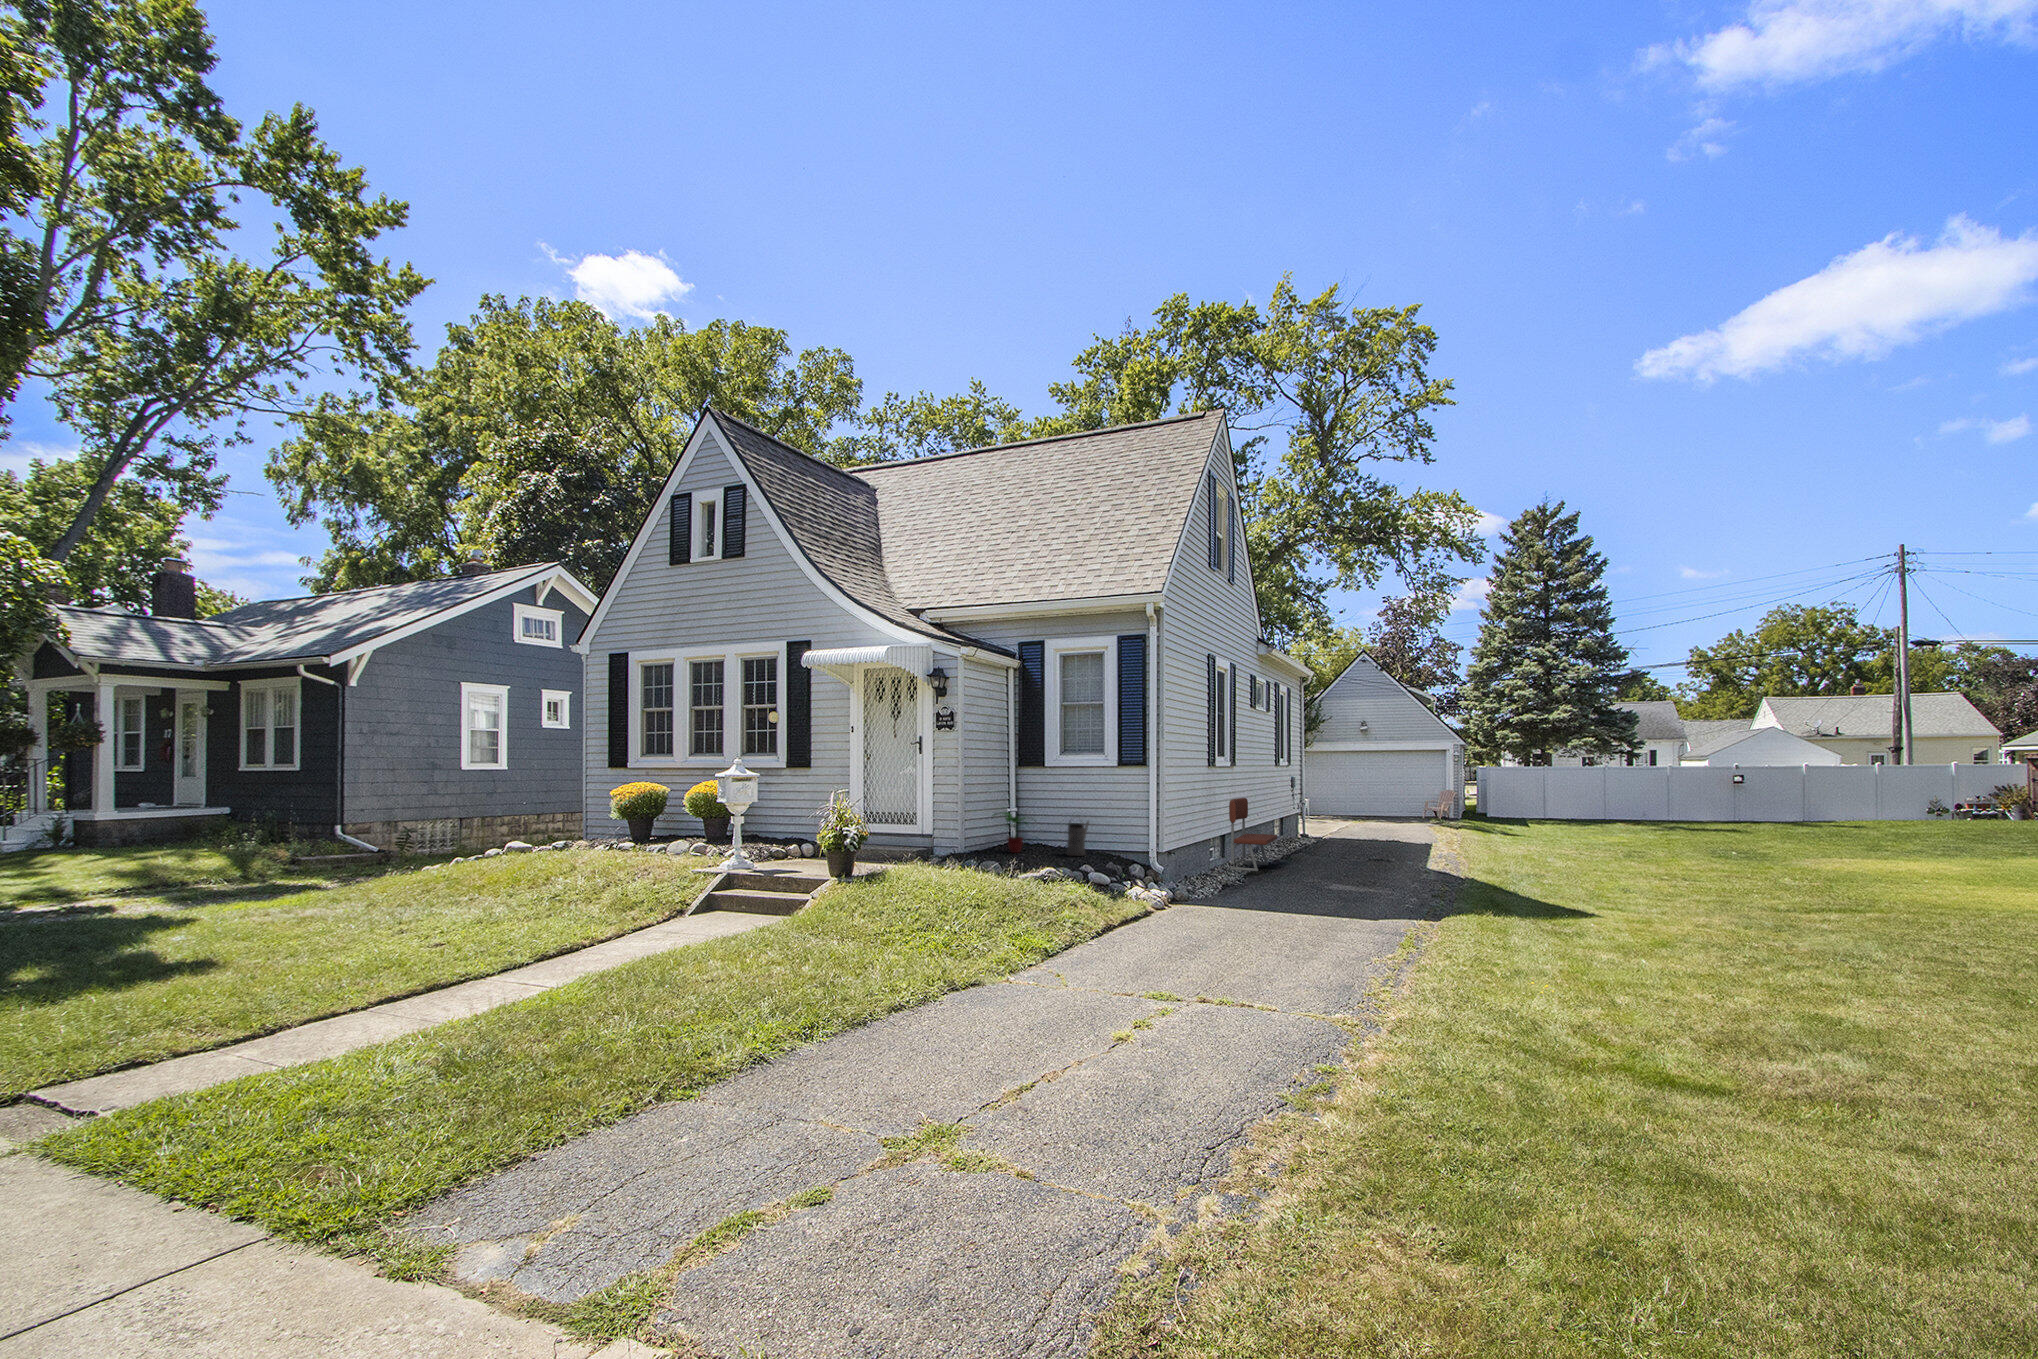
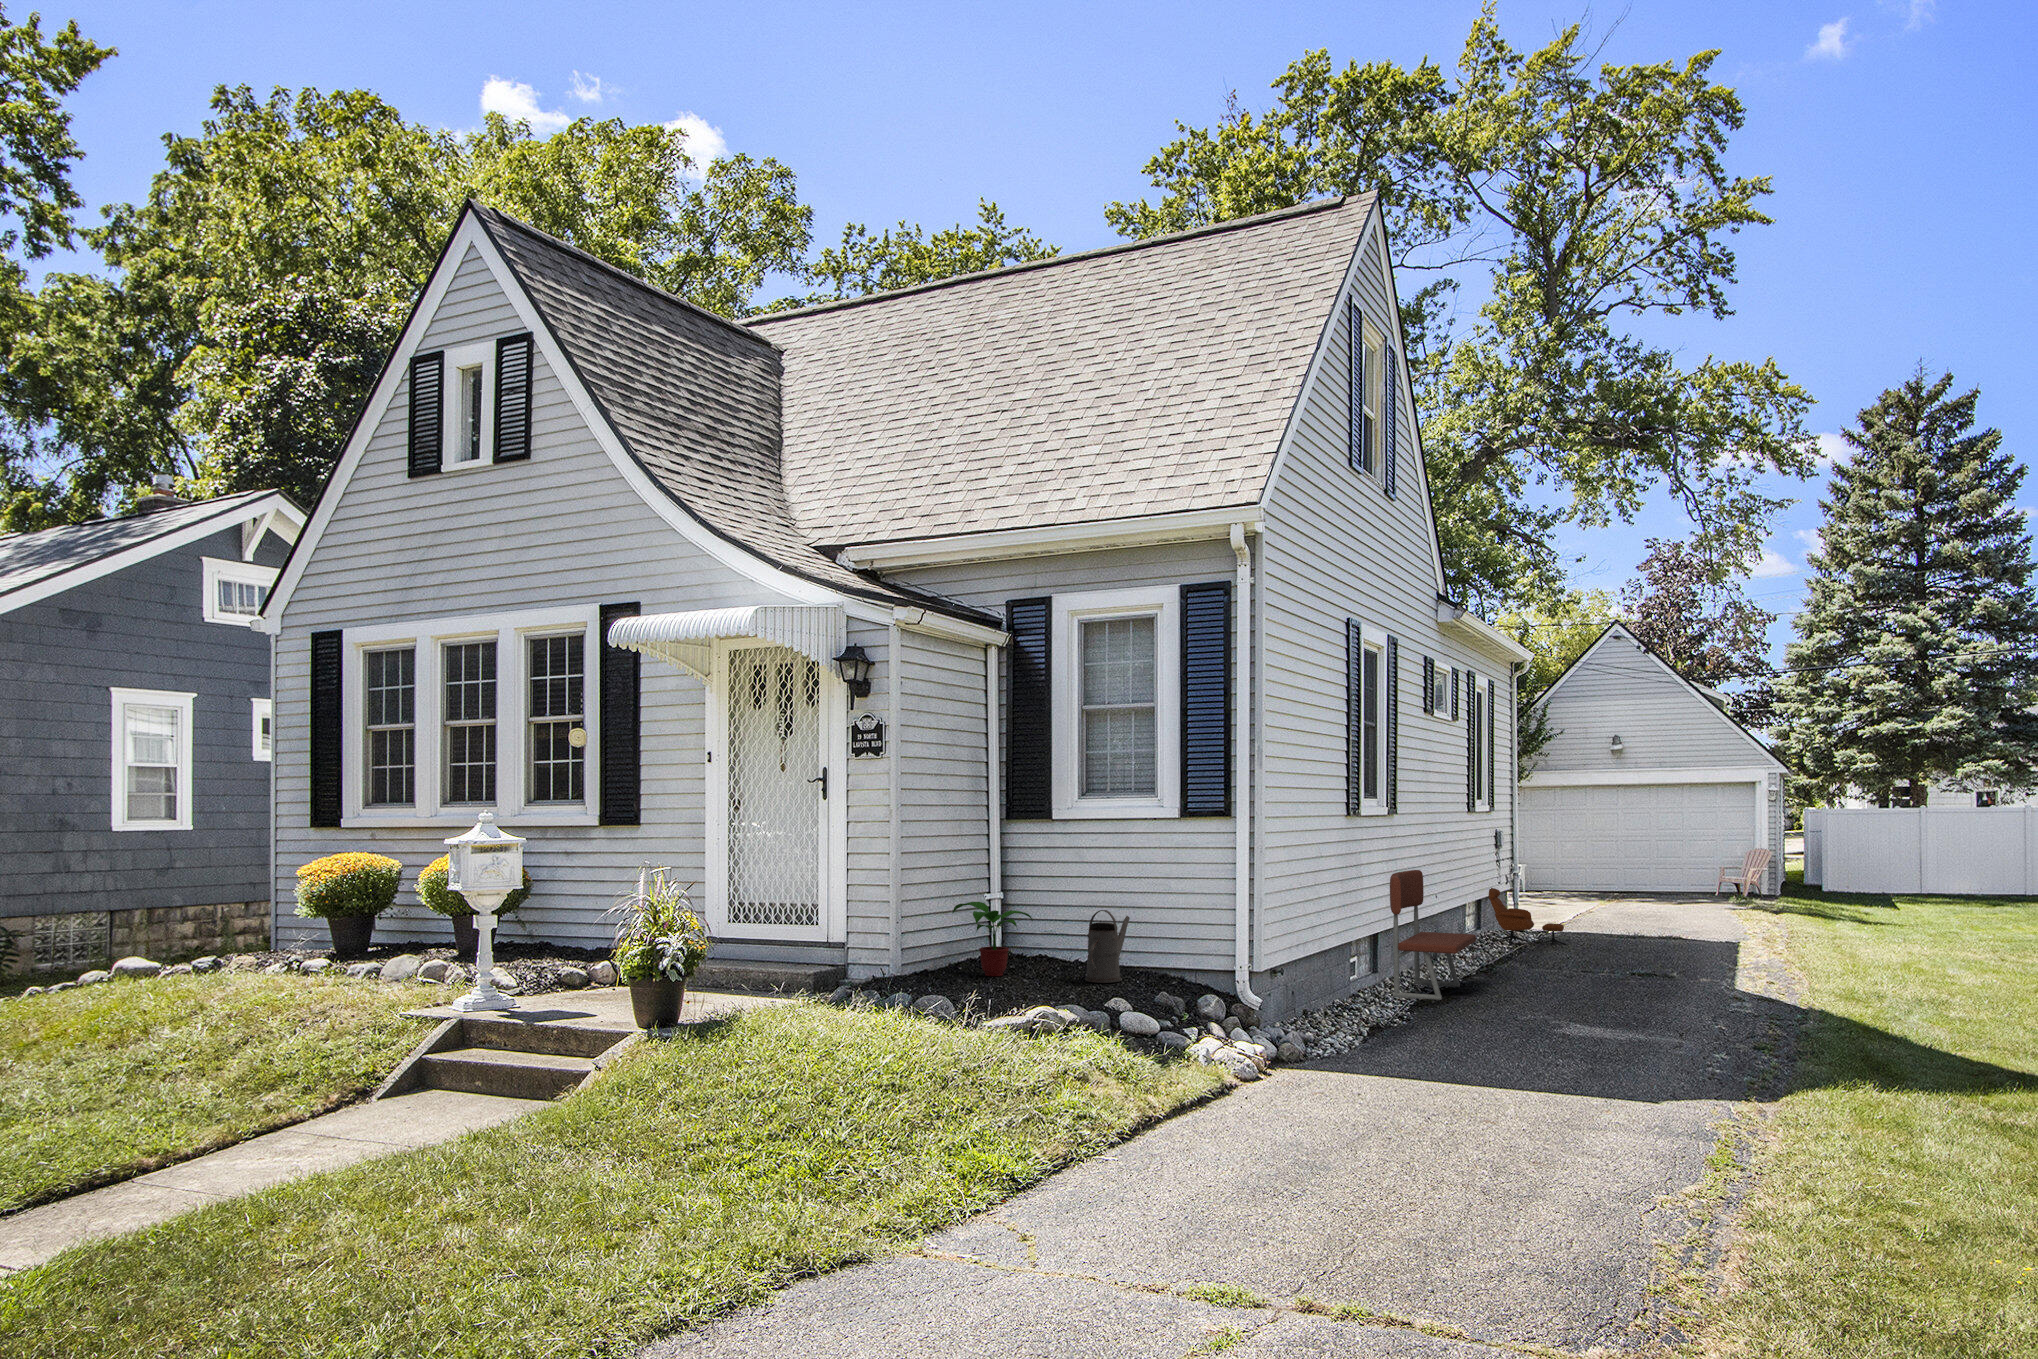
lounge chair: none [1284,811,1330,845] -> present [1489,888,1567,946]

